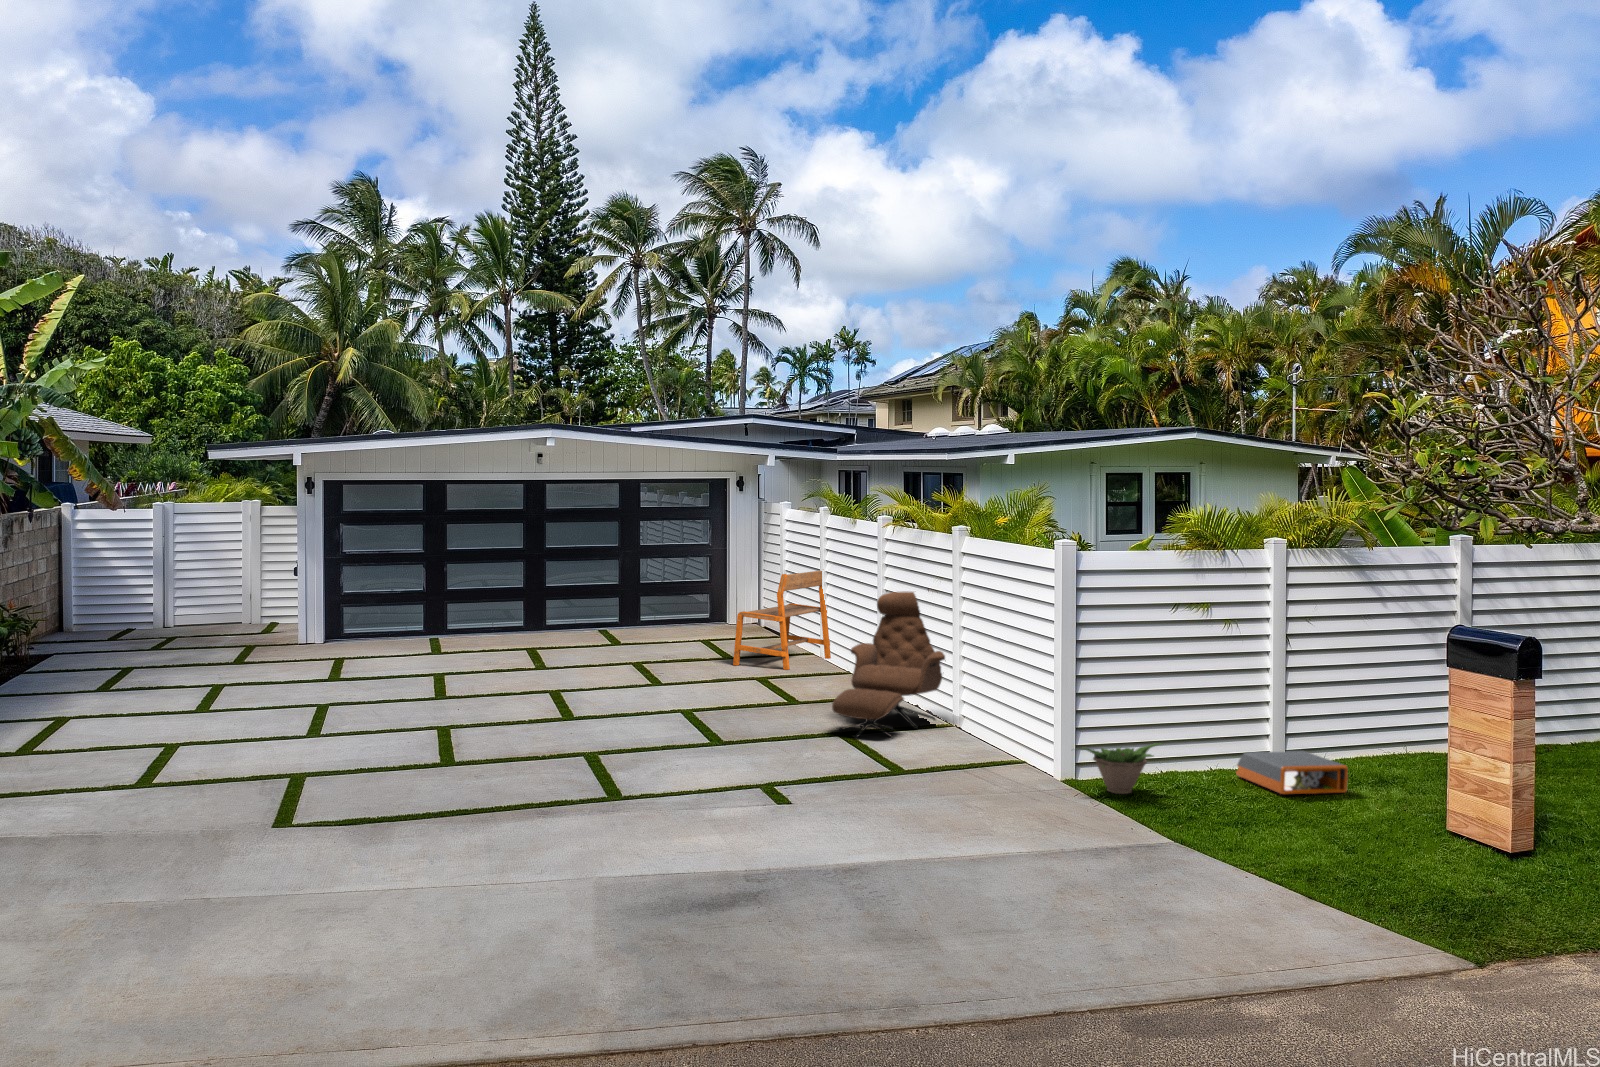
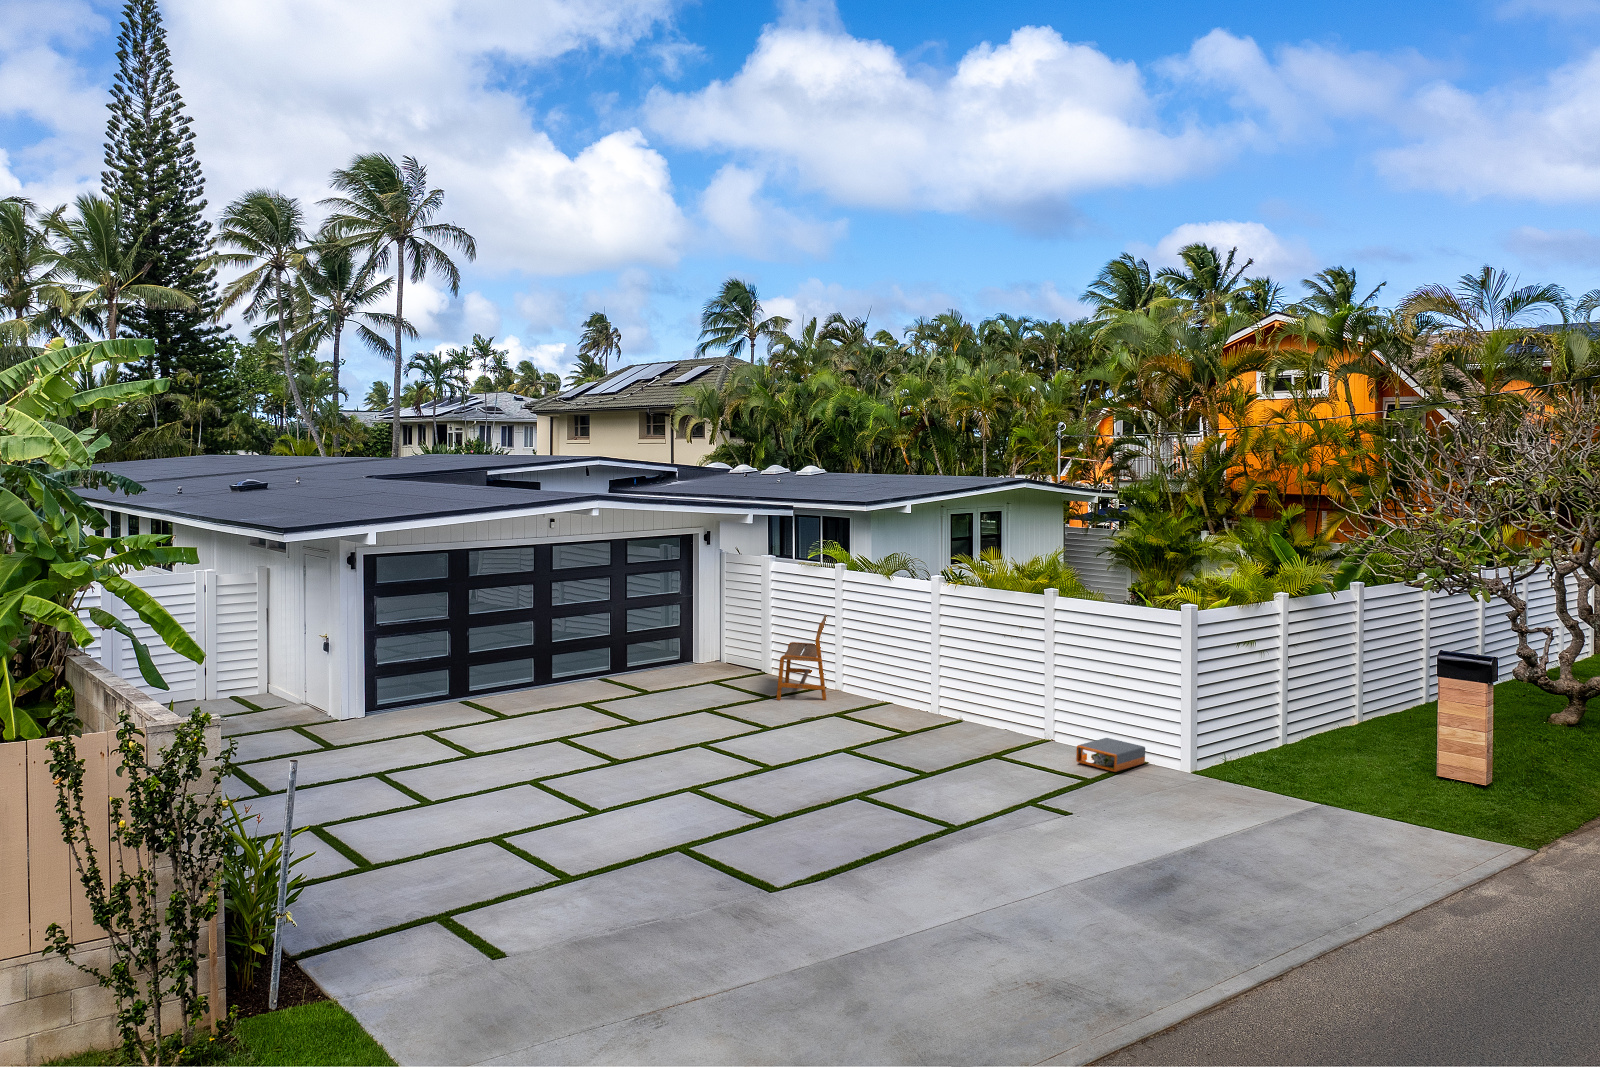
lounge chair: present [832,591,945,738] -> none [963,641,1040,757]
decorative plant: present [1082,743,1161,794] -> none [1202,738,1265,778]
storage box: present [1236,751,1348,794] -> present [1076,738,1145,772]

